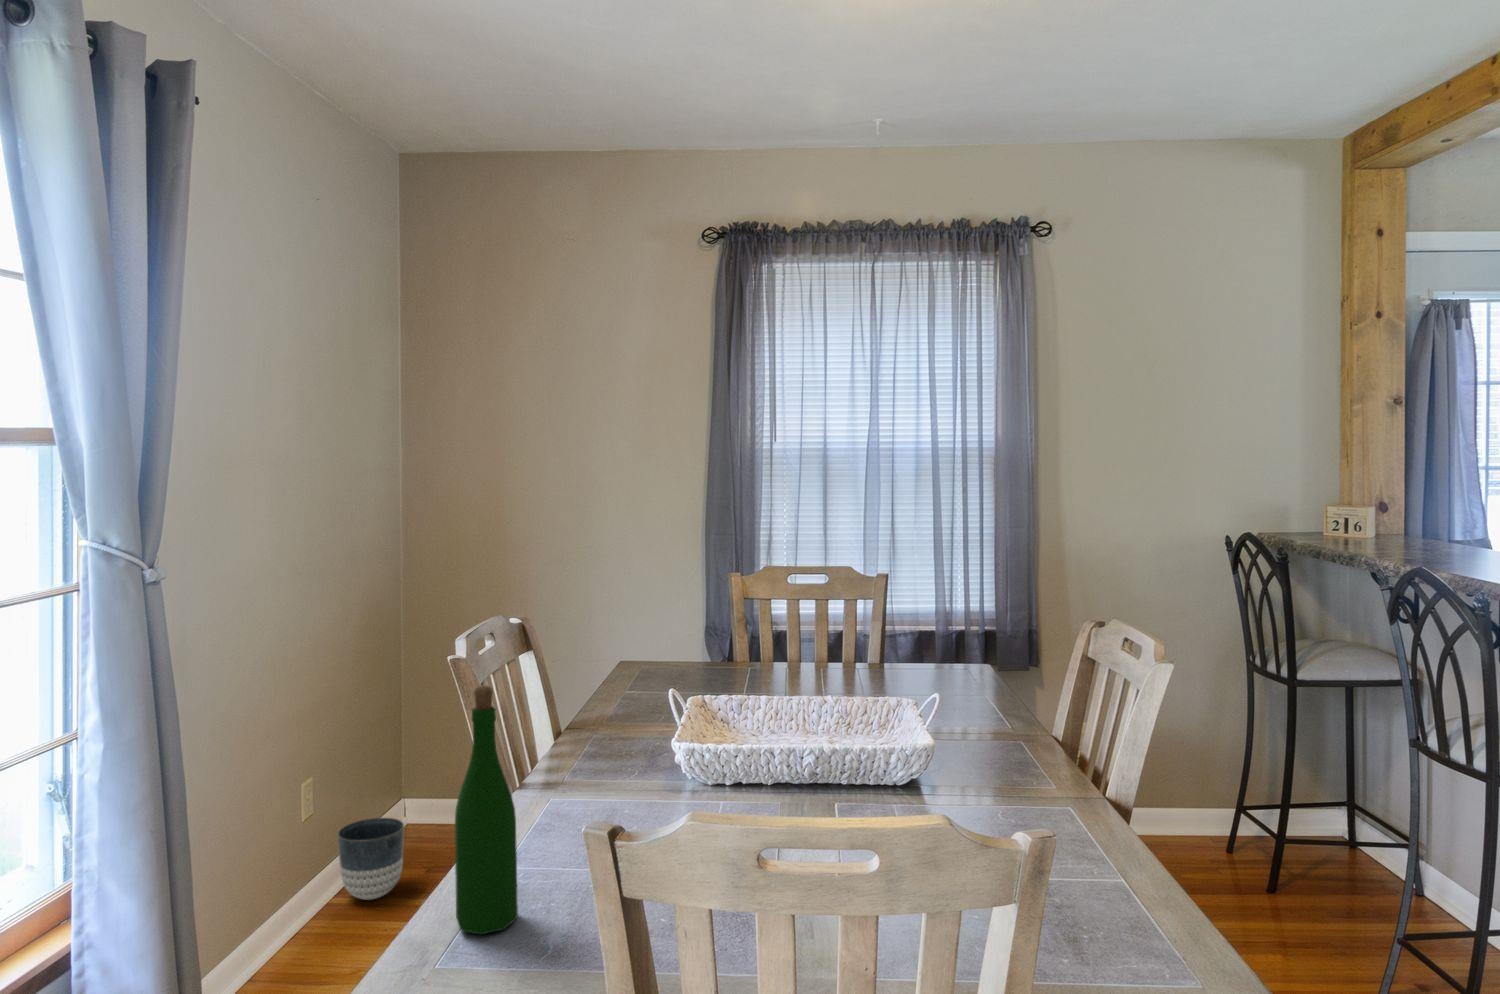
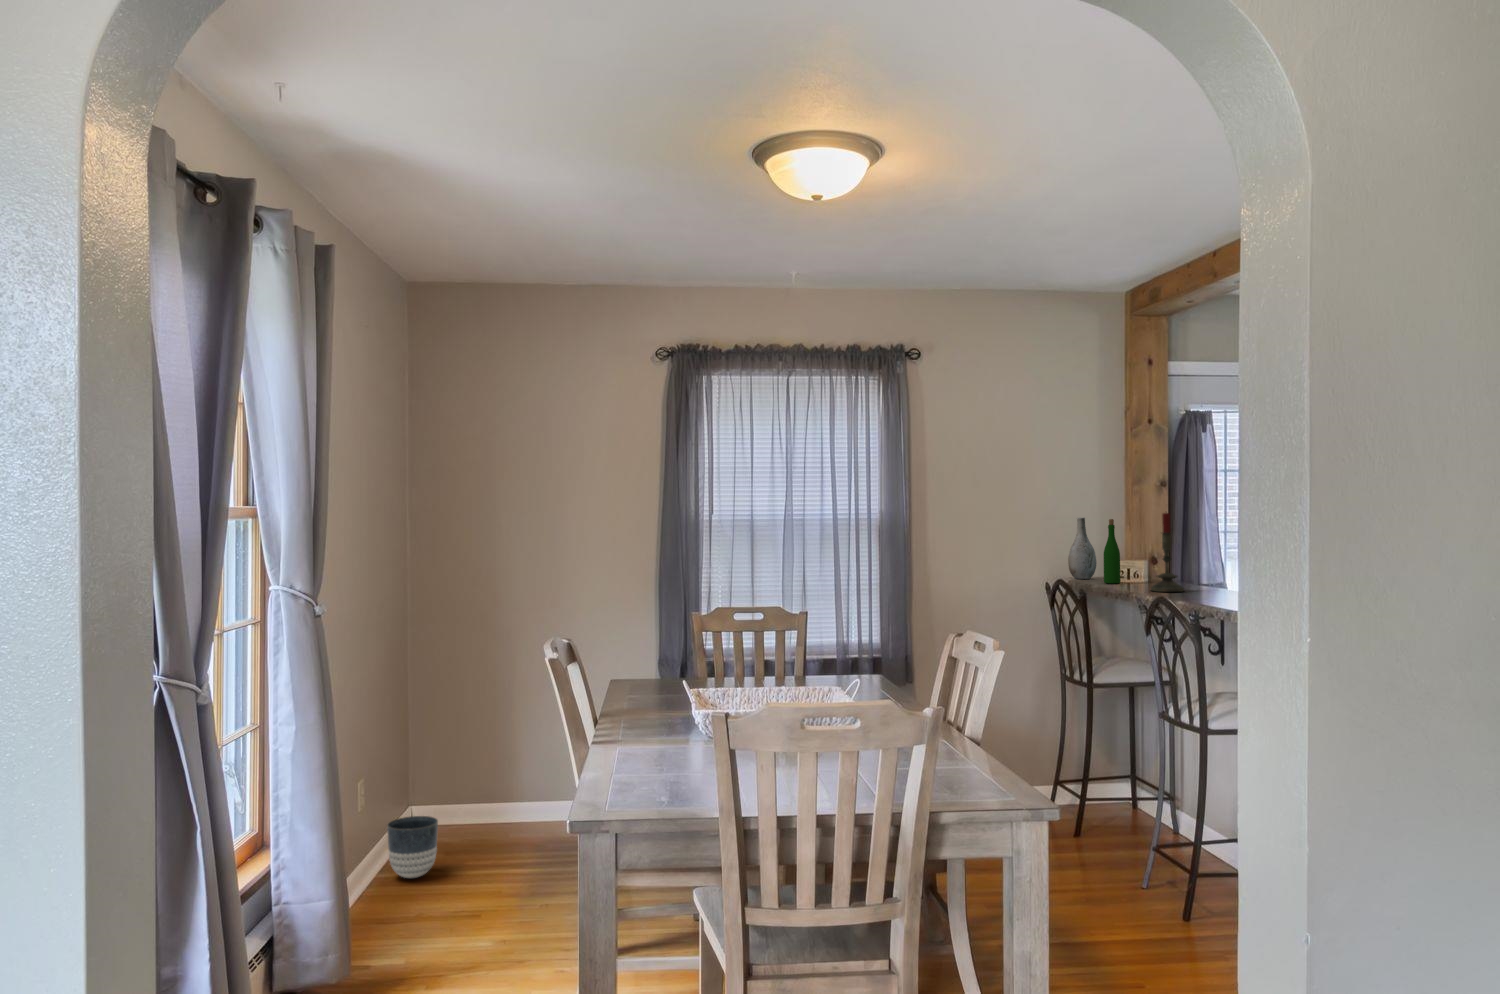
candle: none [1394,432,1450,553] -> present [1151,513,1184,592]
vase: none [1256,448,1298,531] -> present [1068,517,1096,579]
wine bottle: present [455,686,518,935] -> present [1104,519,1121,584]

